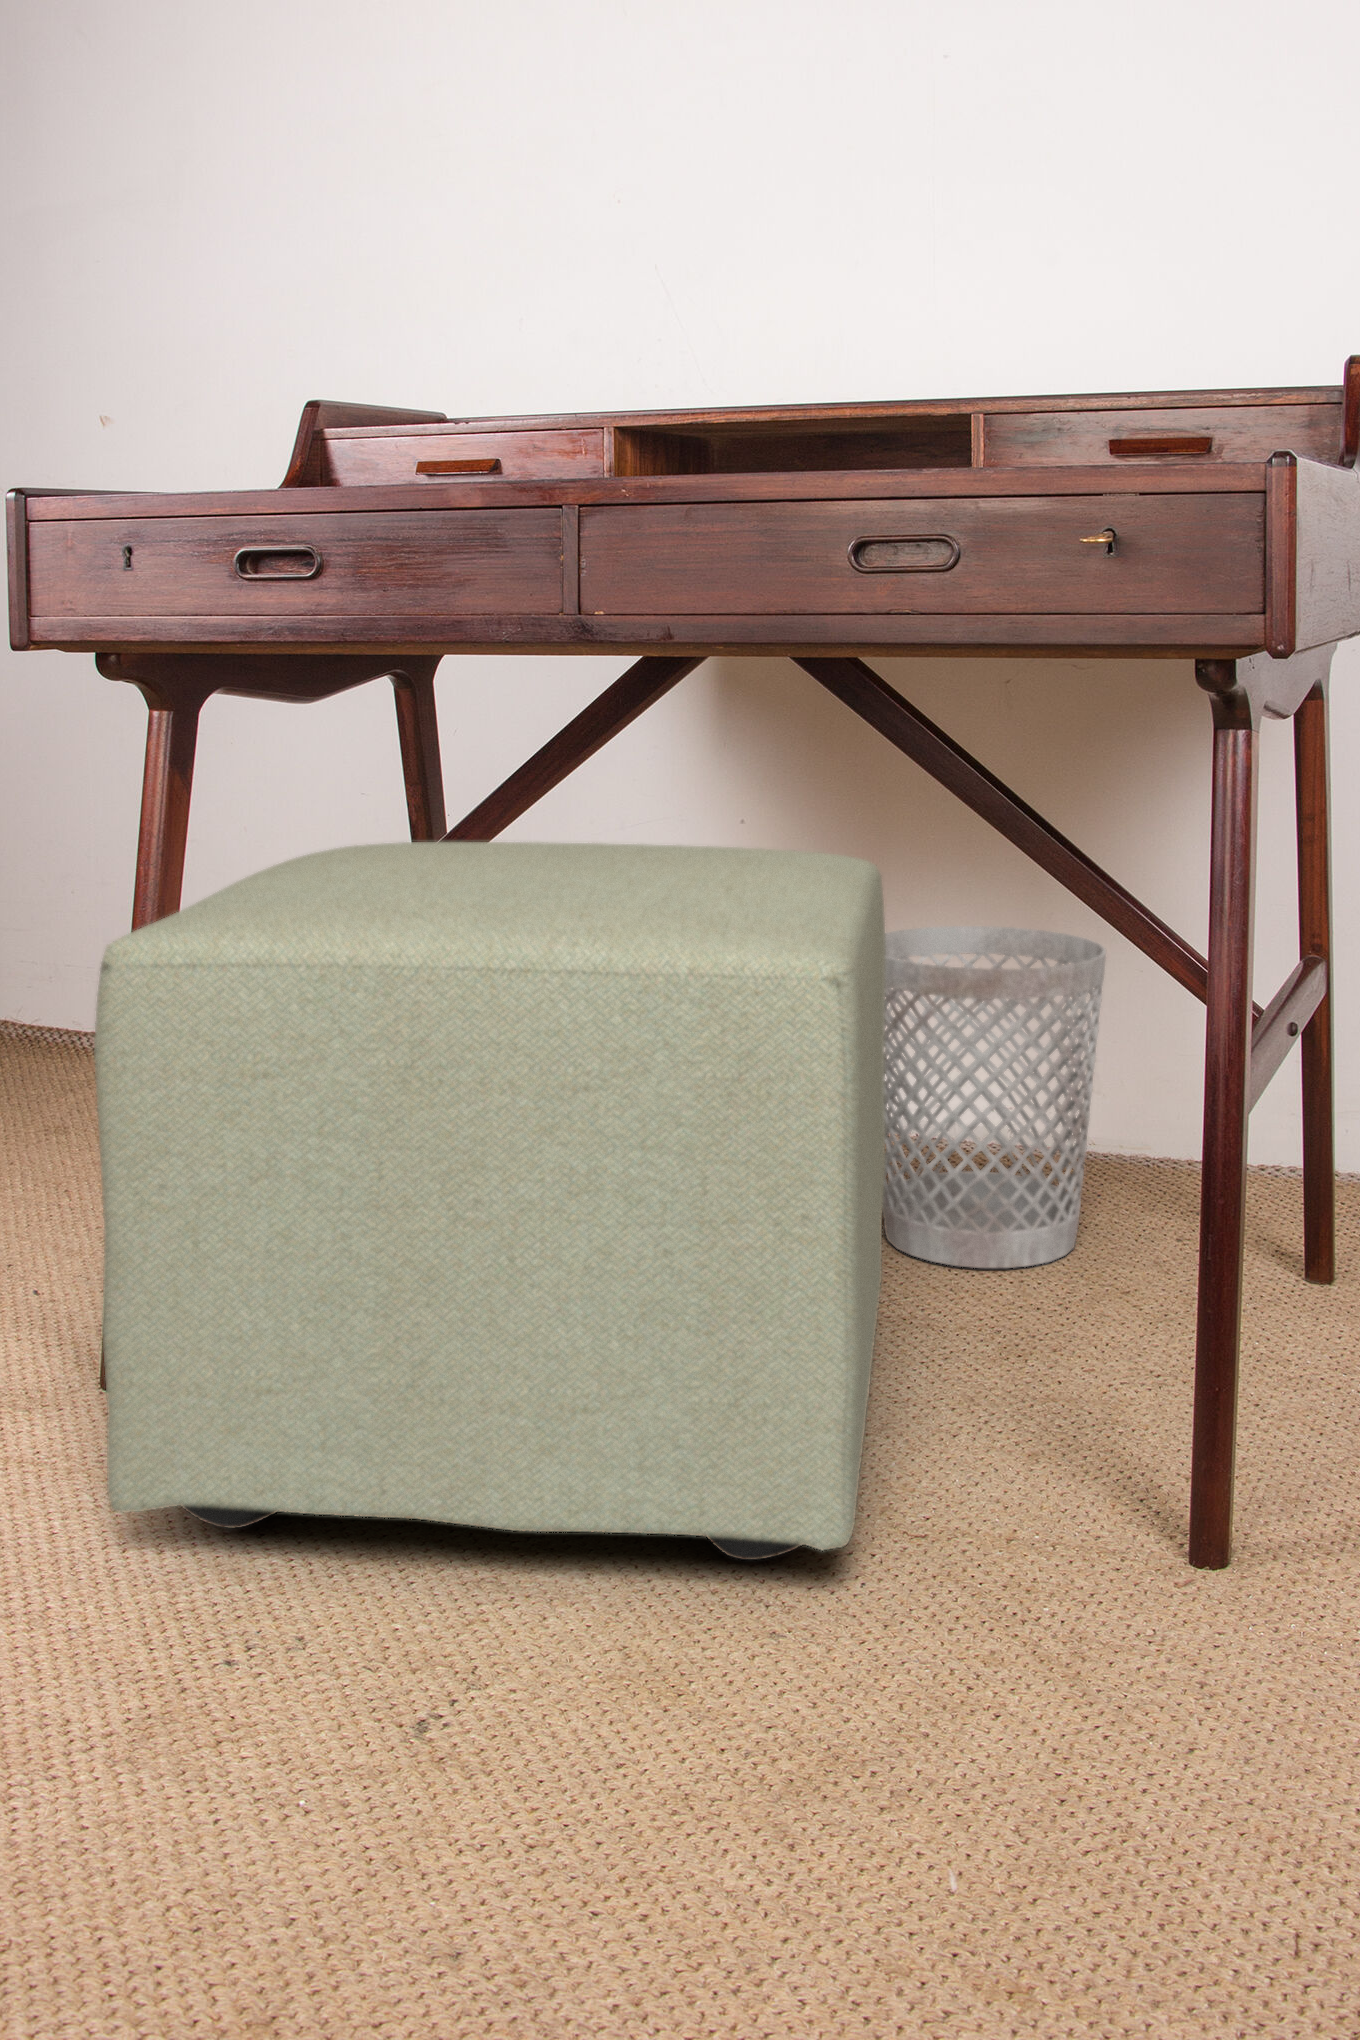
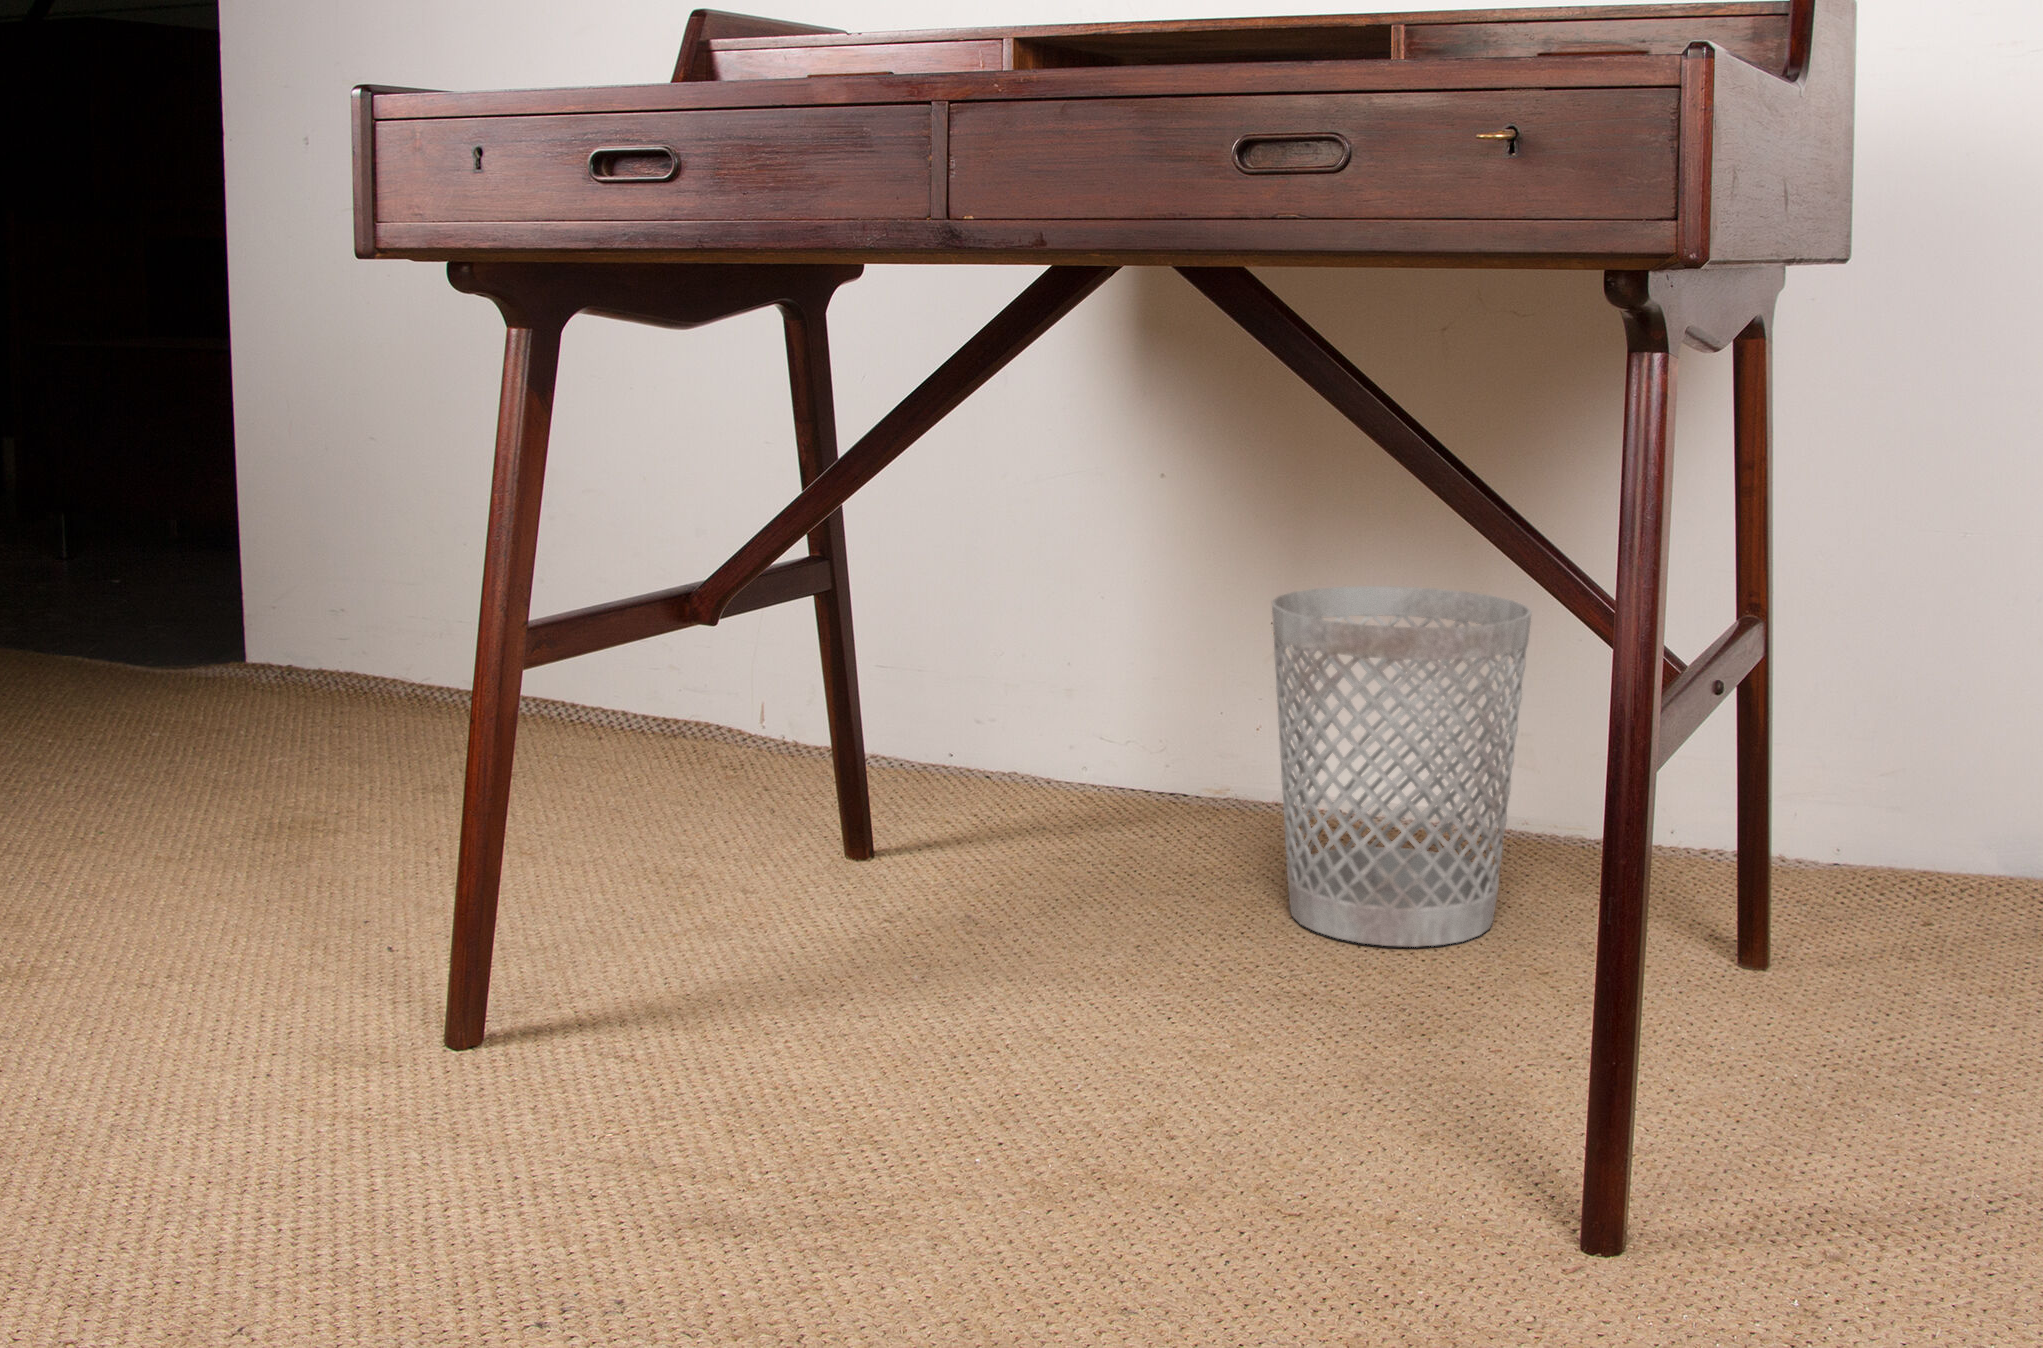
ottoman: present [94,842,886,1560] -> none [415,483,1285,1233]

